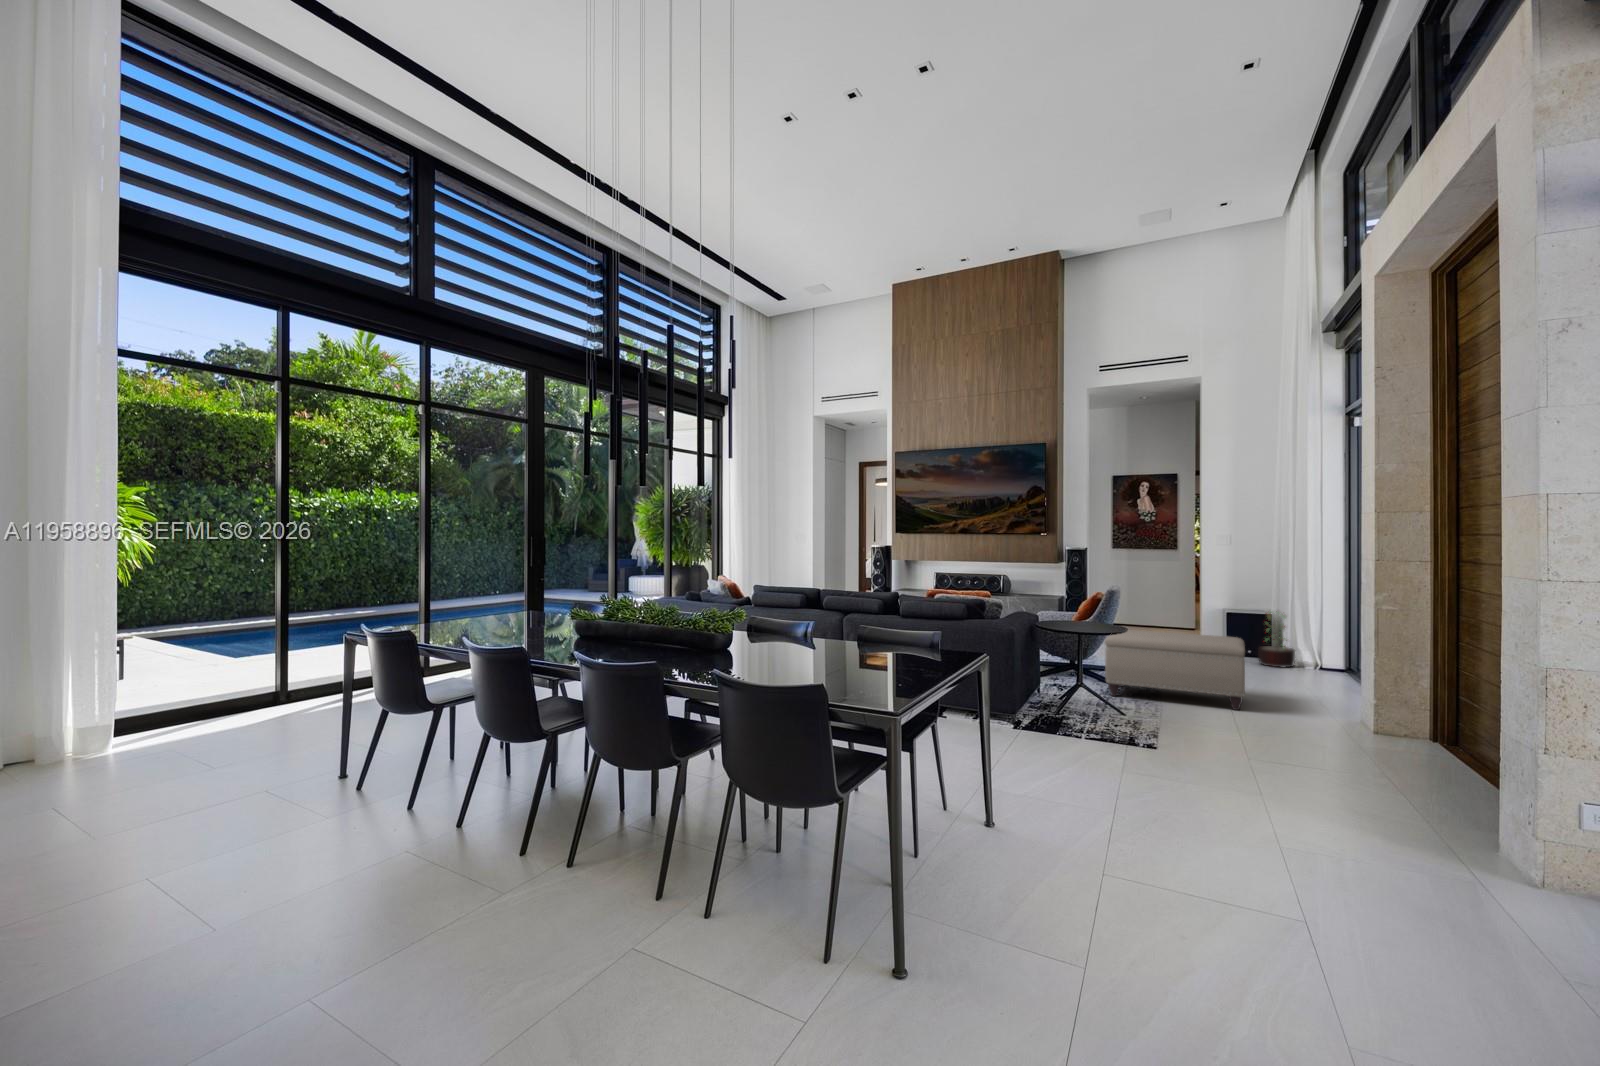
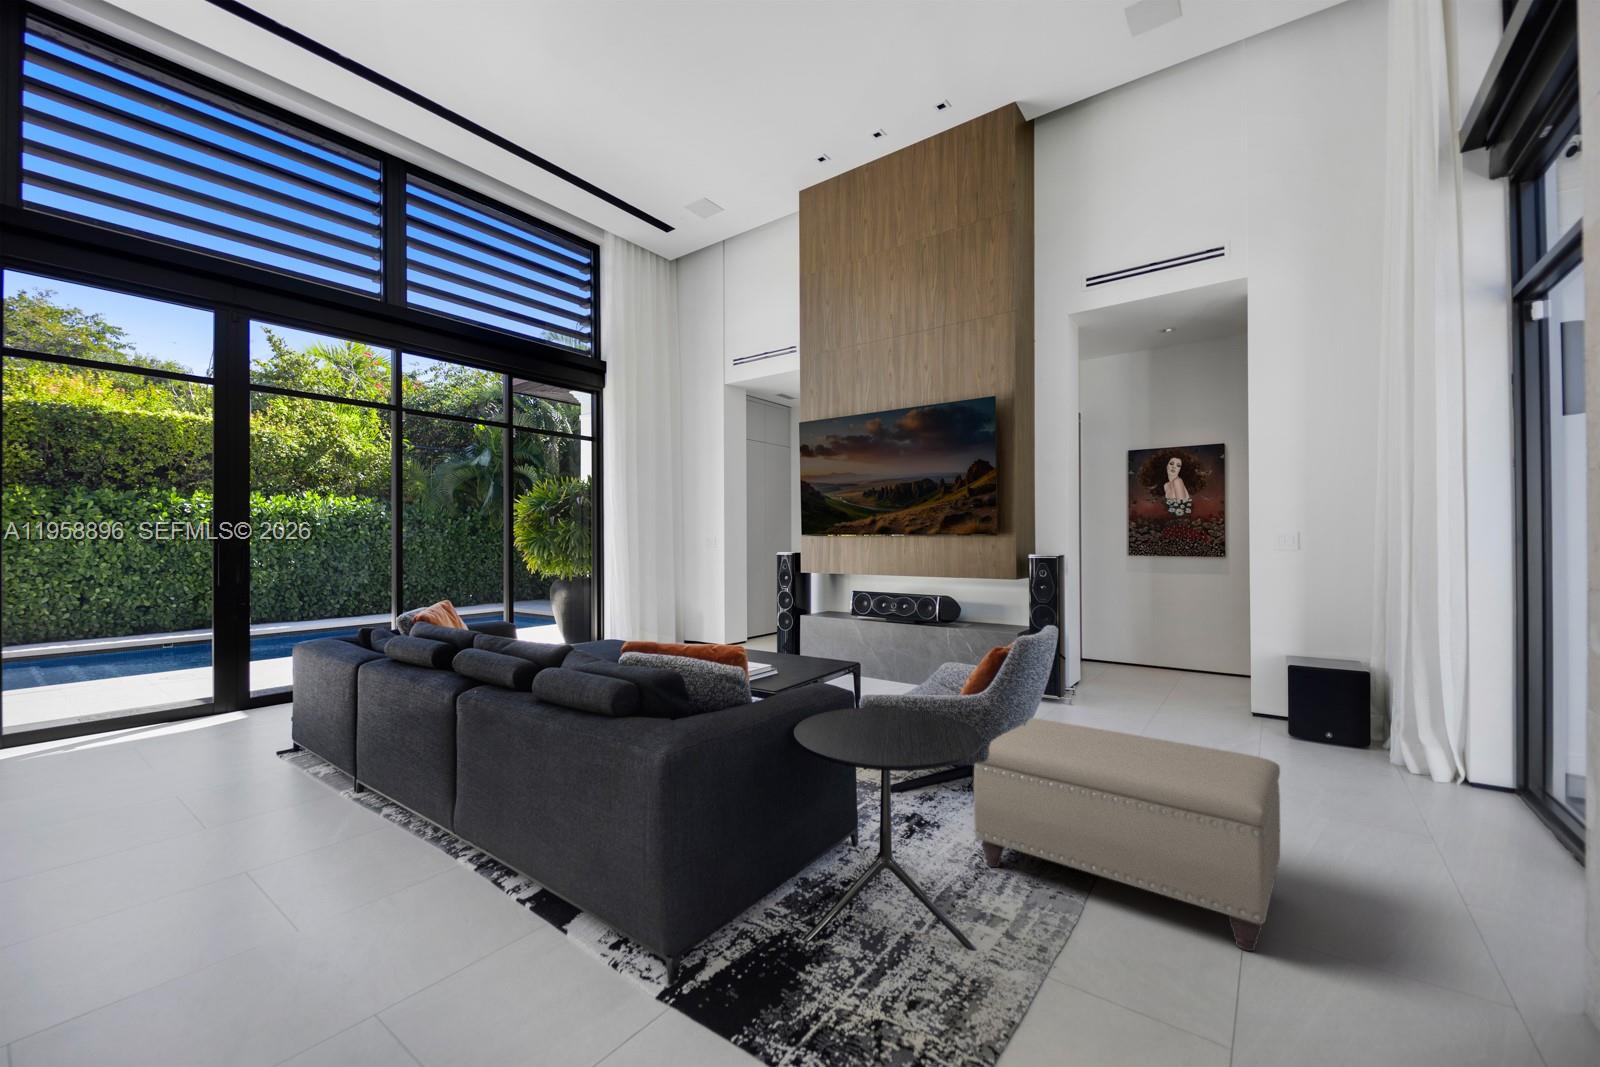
decorative plant: present [1258,611,1295,667] -> none [1339,669,1416,781]

